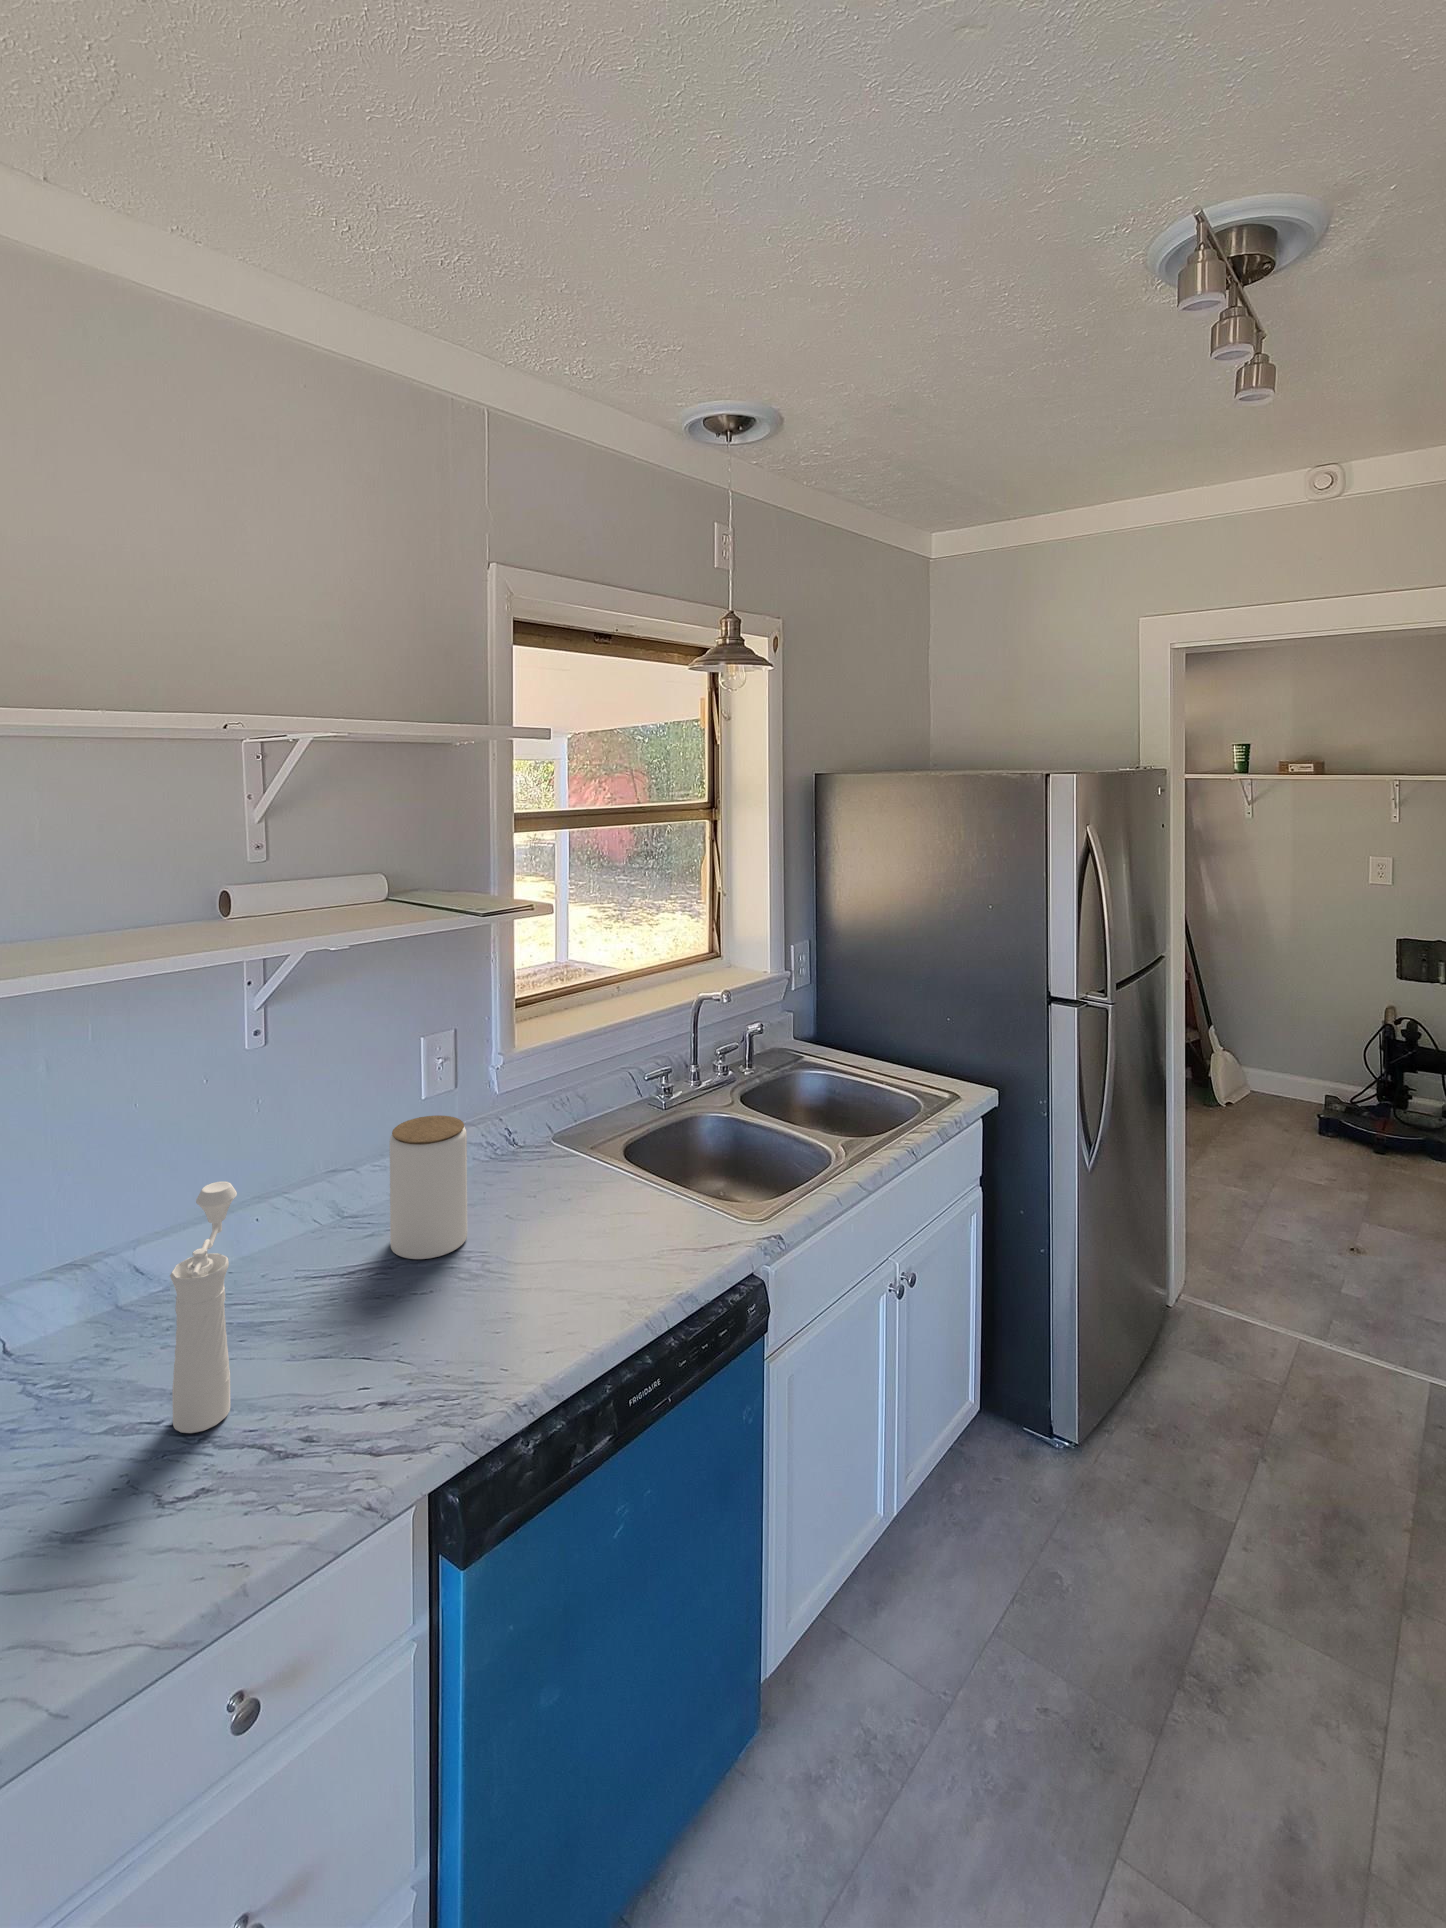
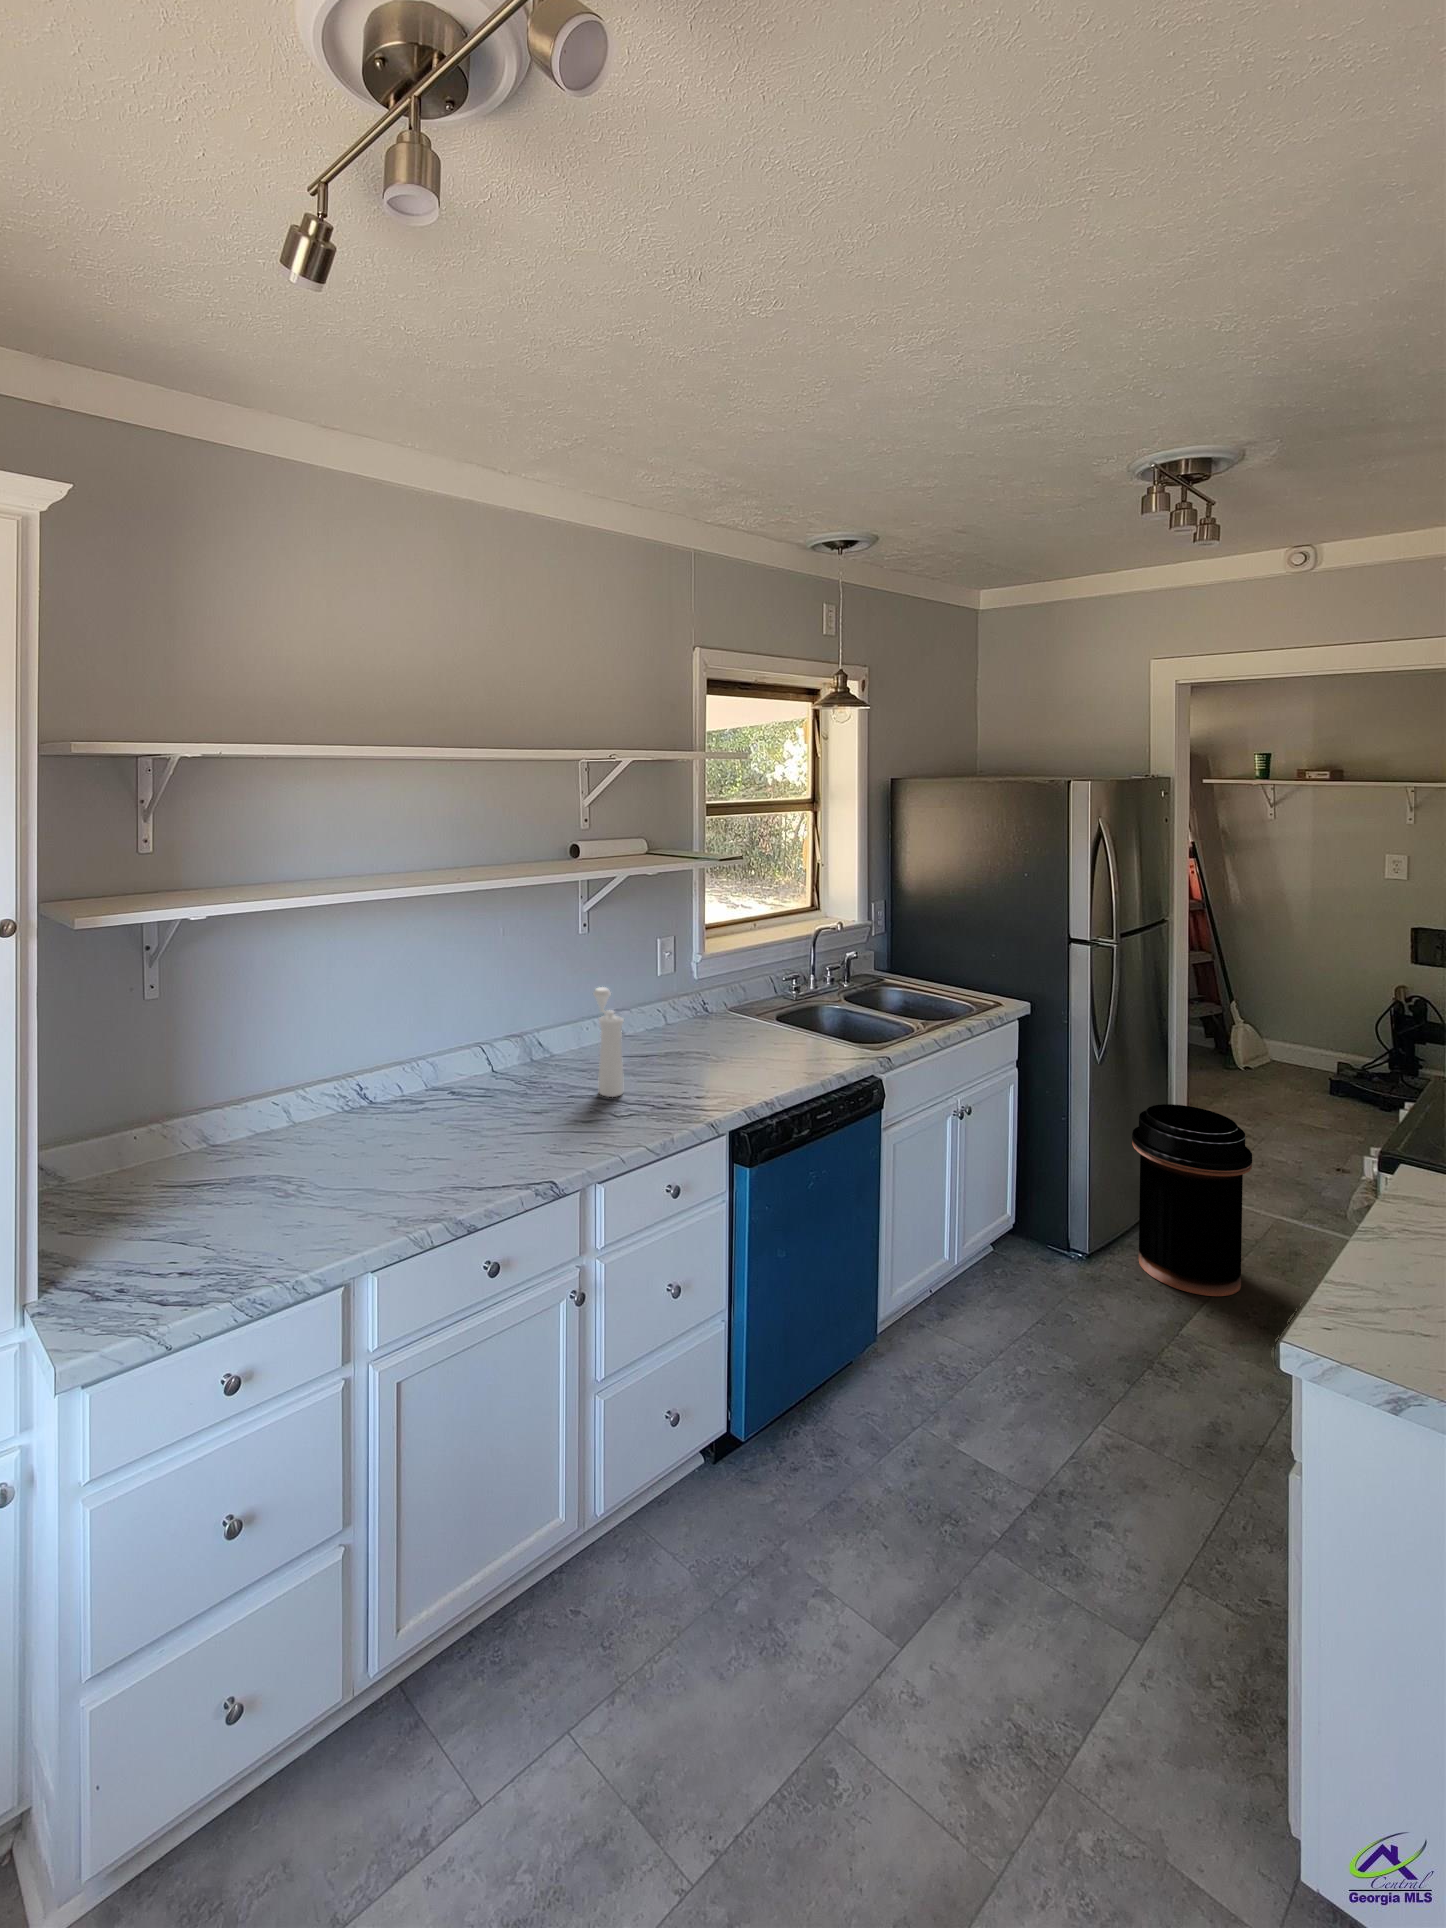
jar: present [390,1116,467,1259] -> none [660,976,703,1052]
trash can: none [1131,1217,1290,1502] -> present [1132,1104,1252,1296]

